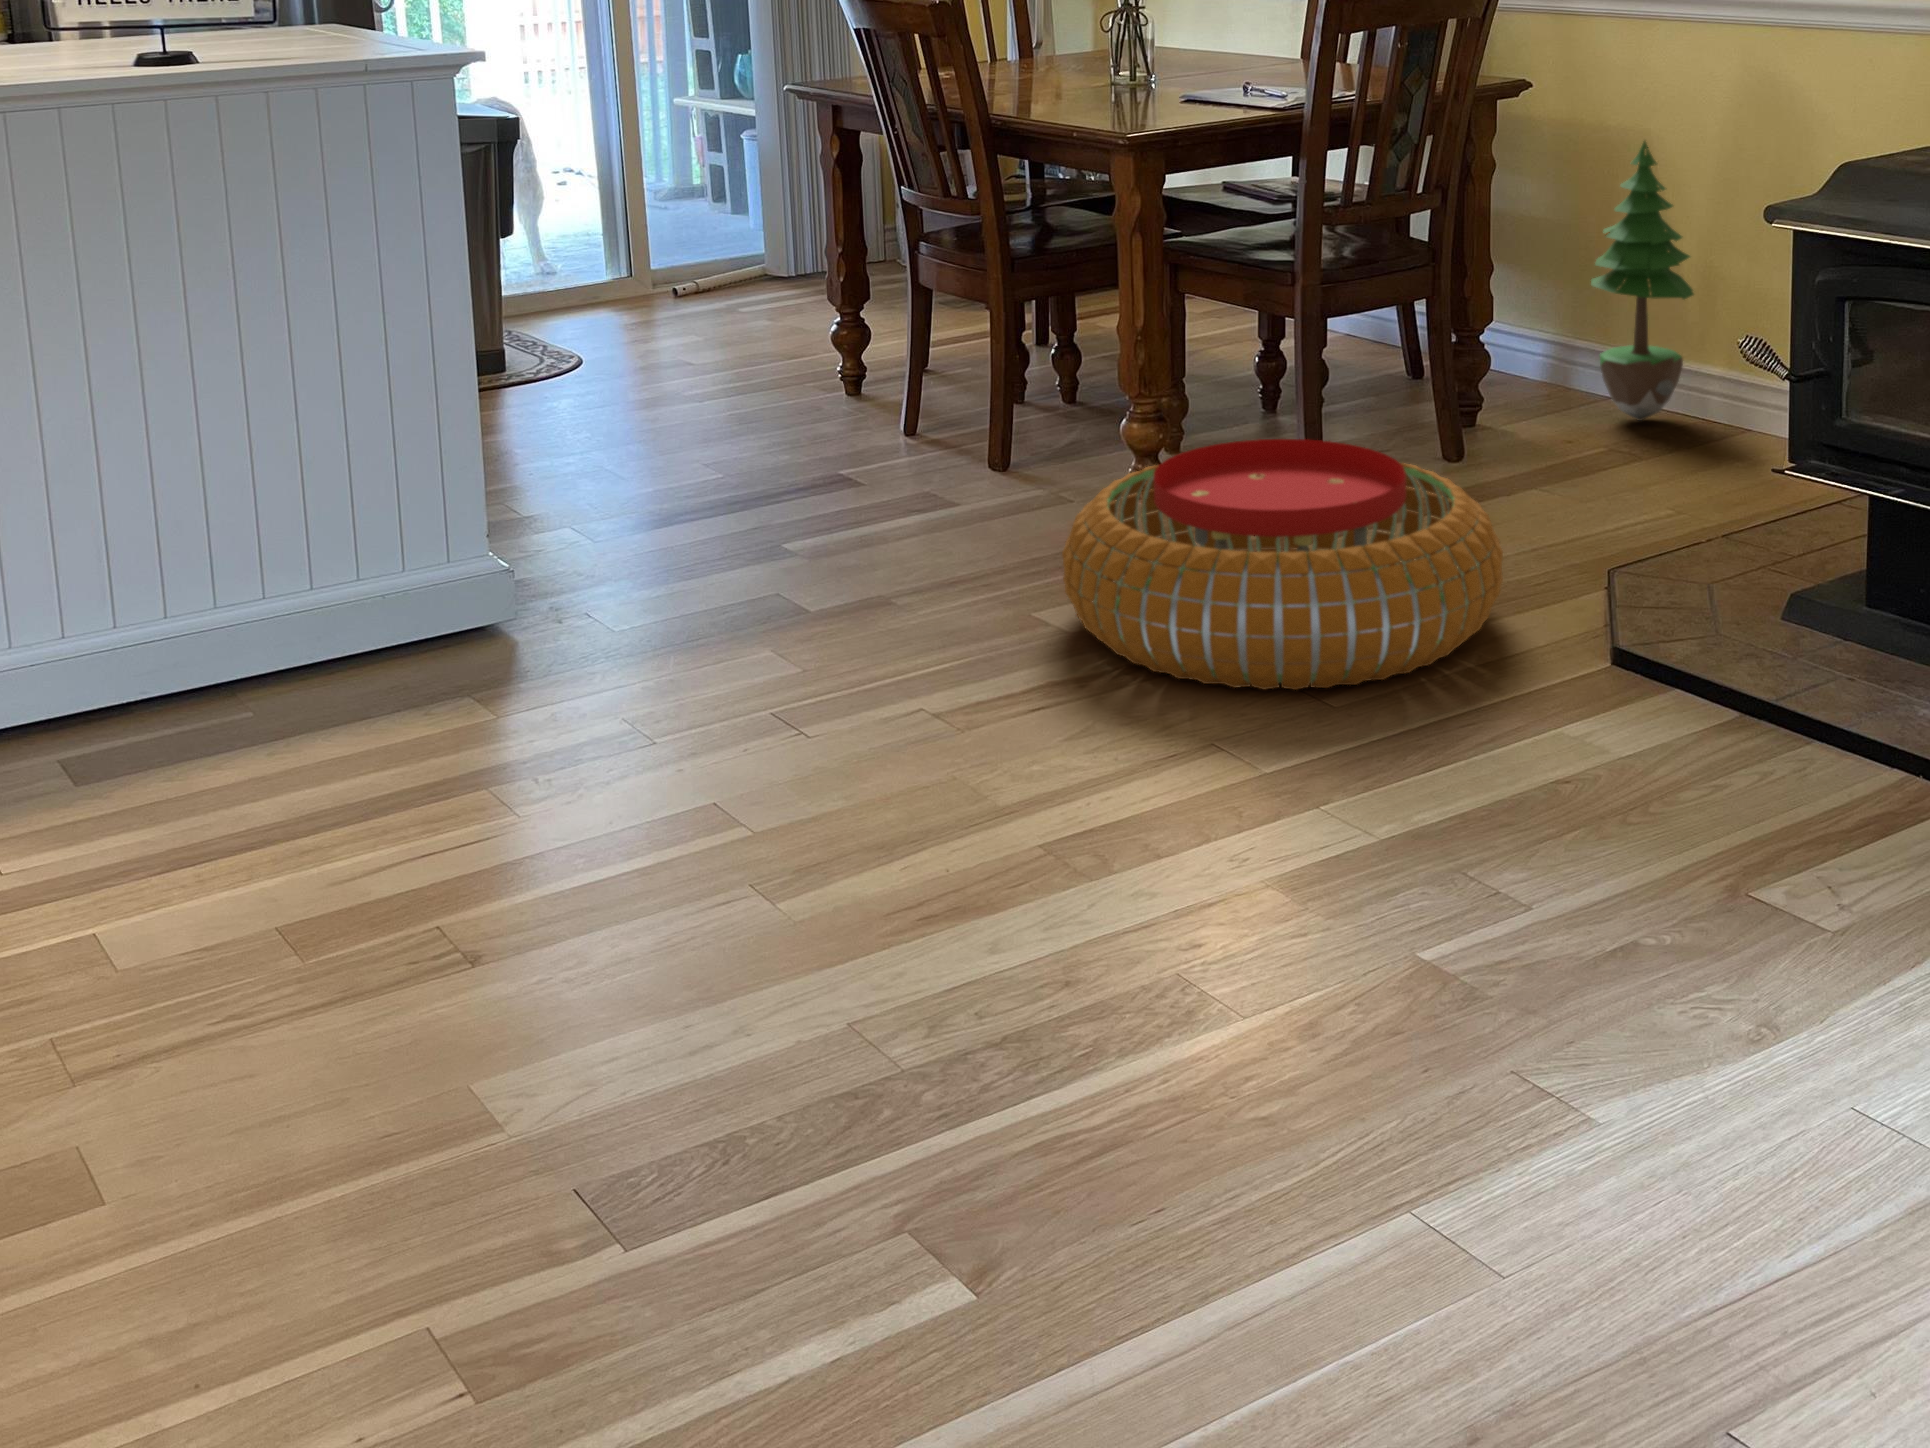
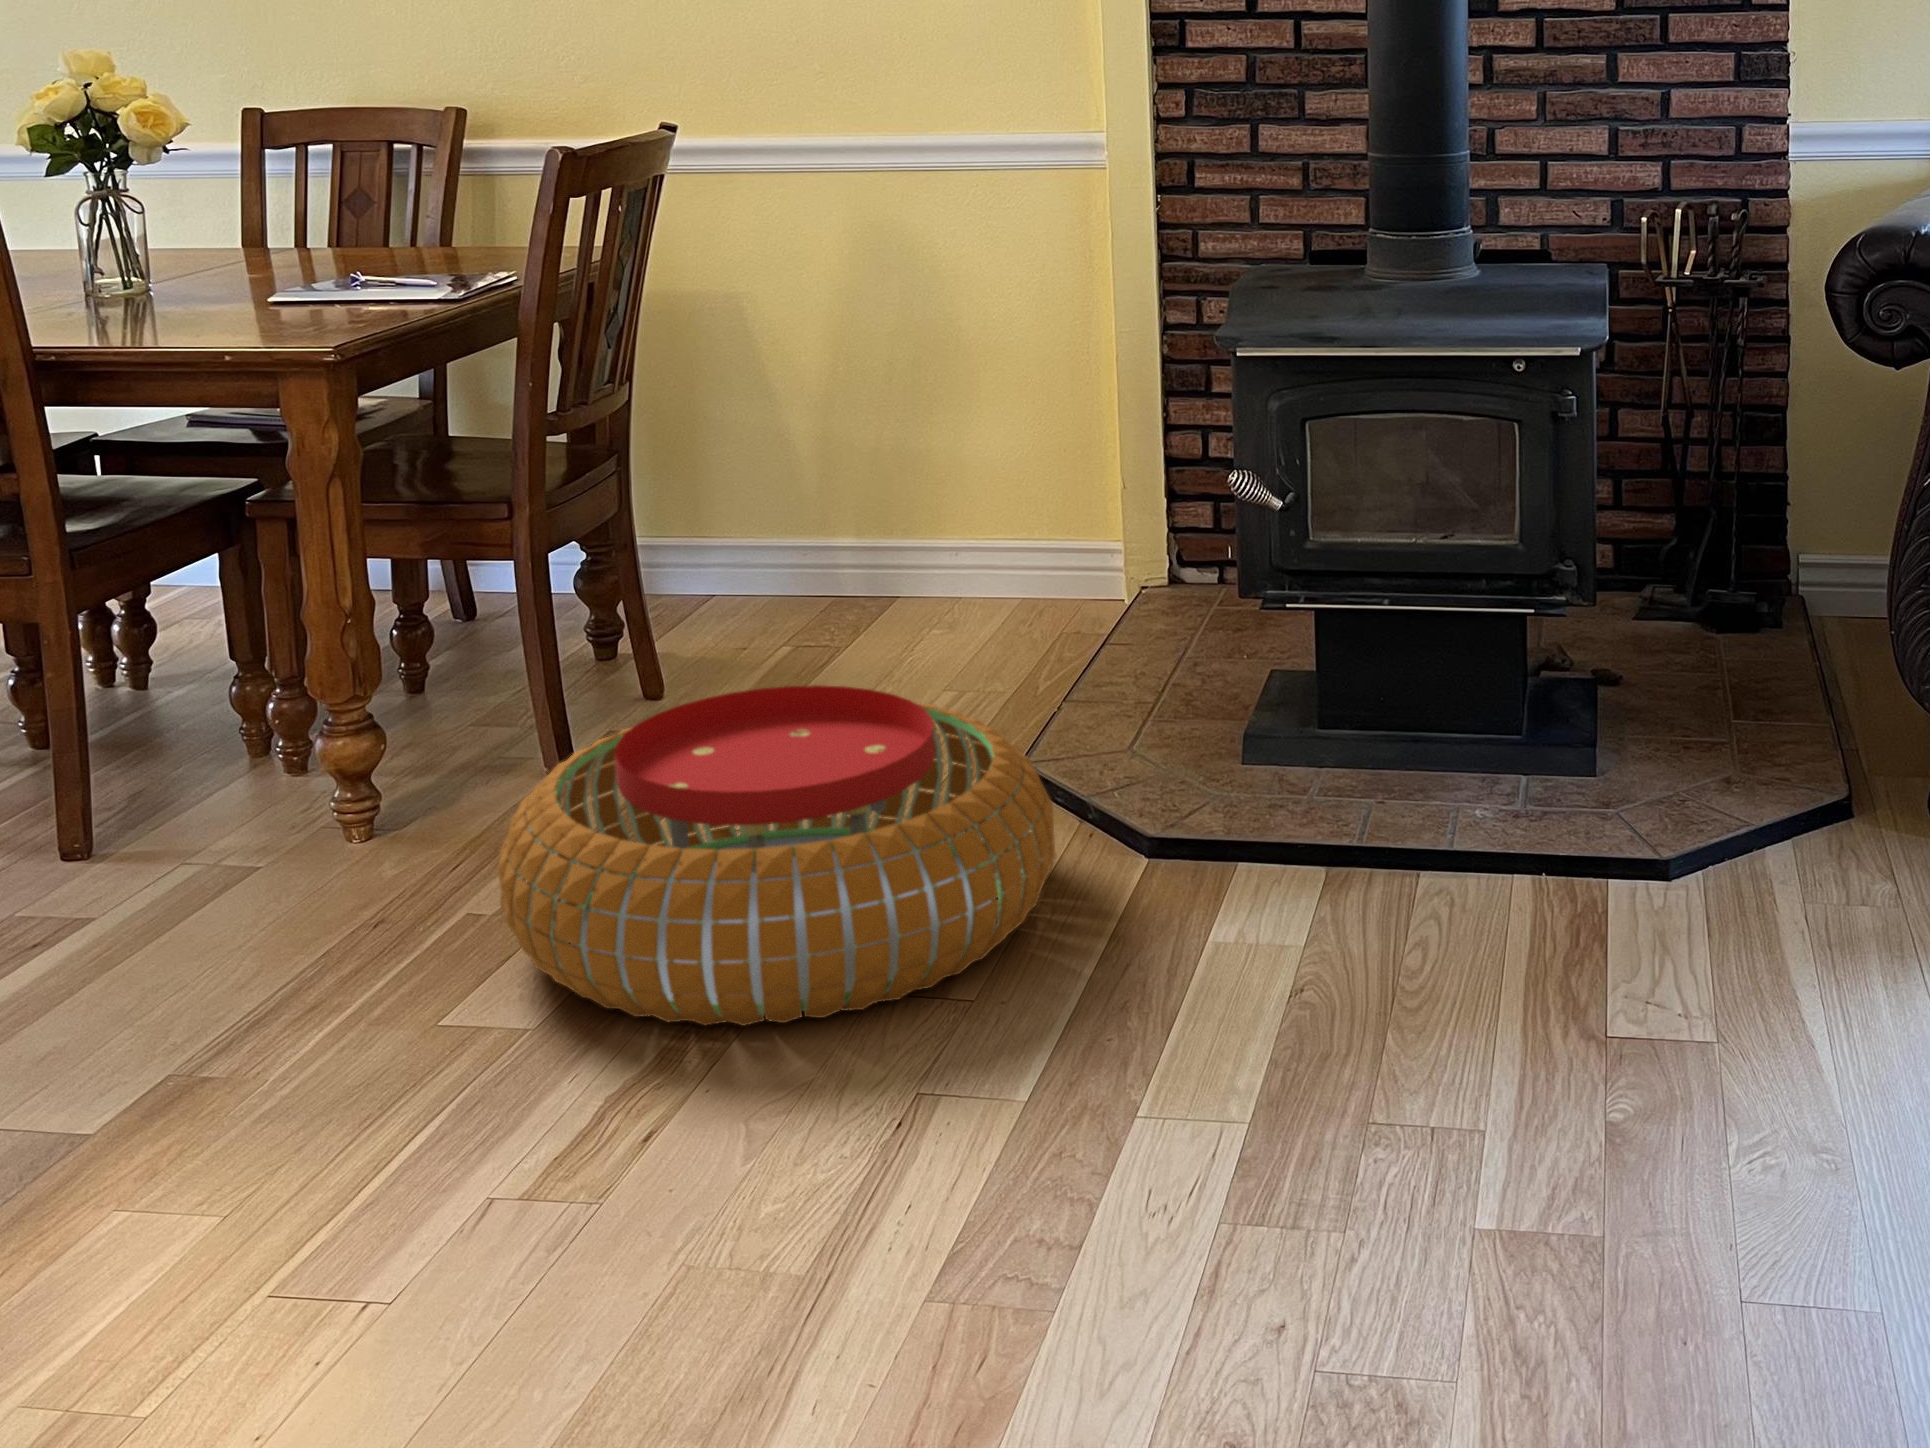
potted tree: present [1591,141,1694,420] -> none [715,303,832,616]

